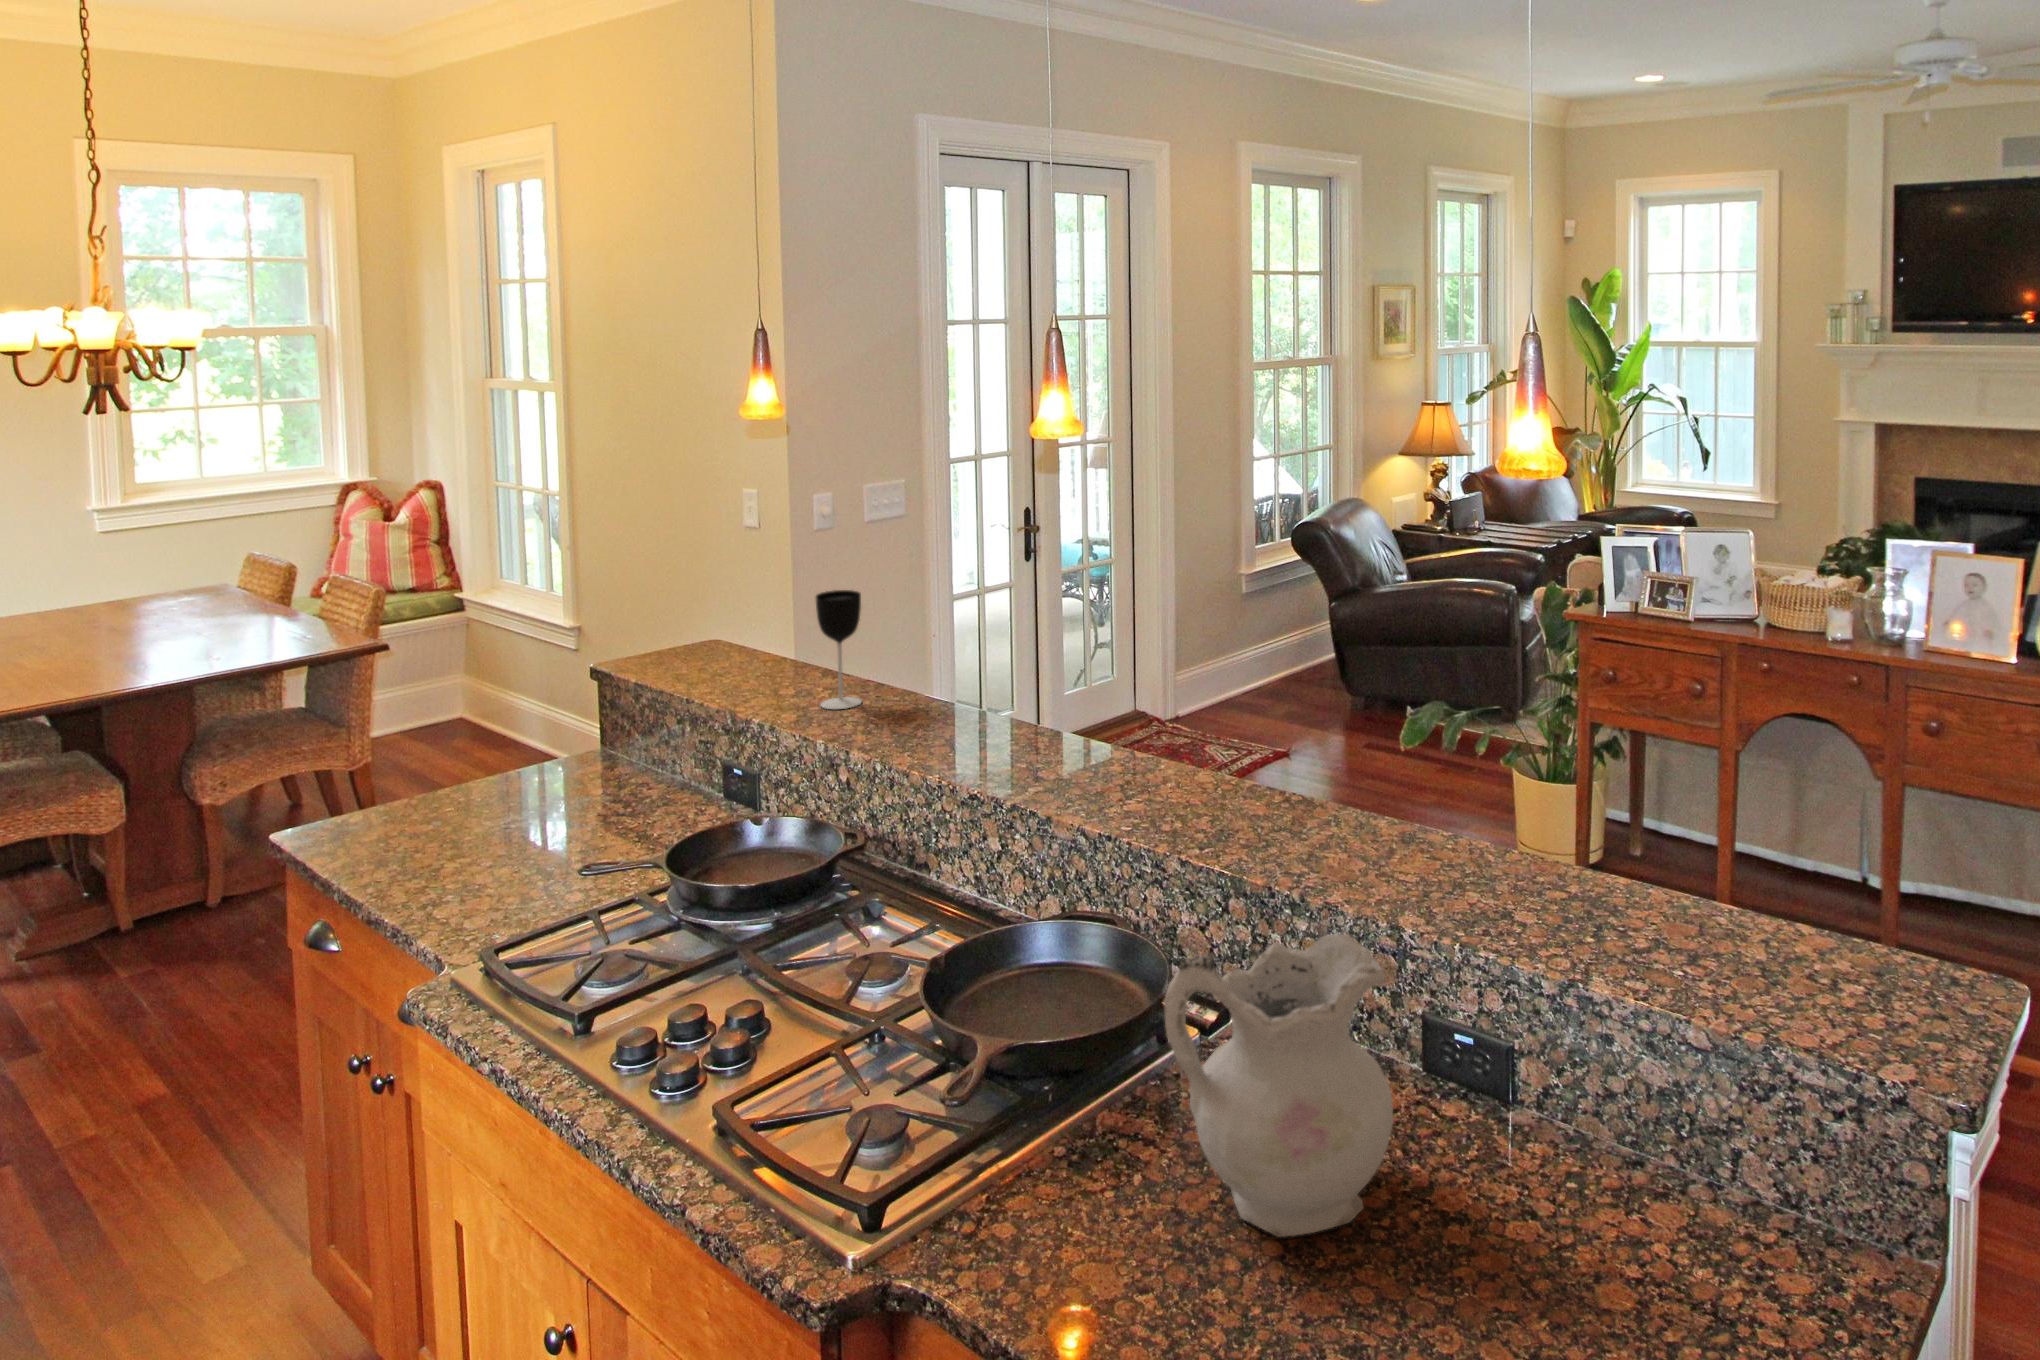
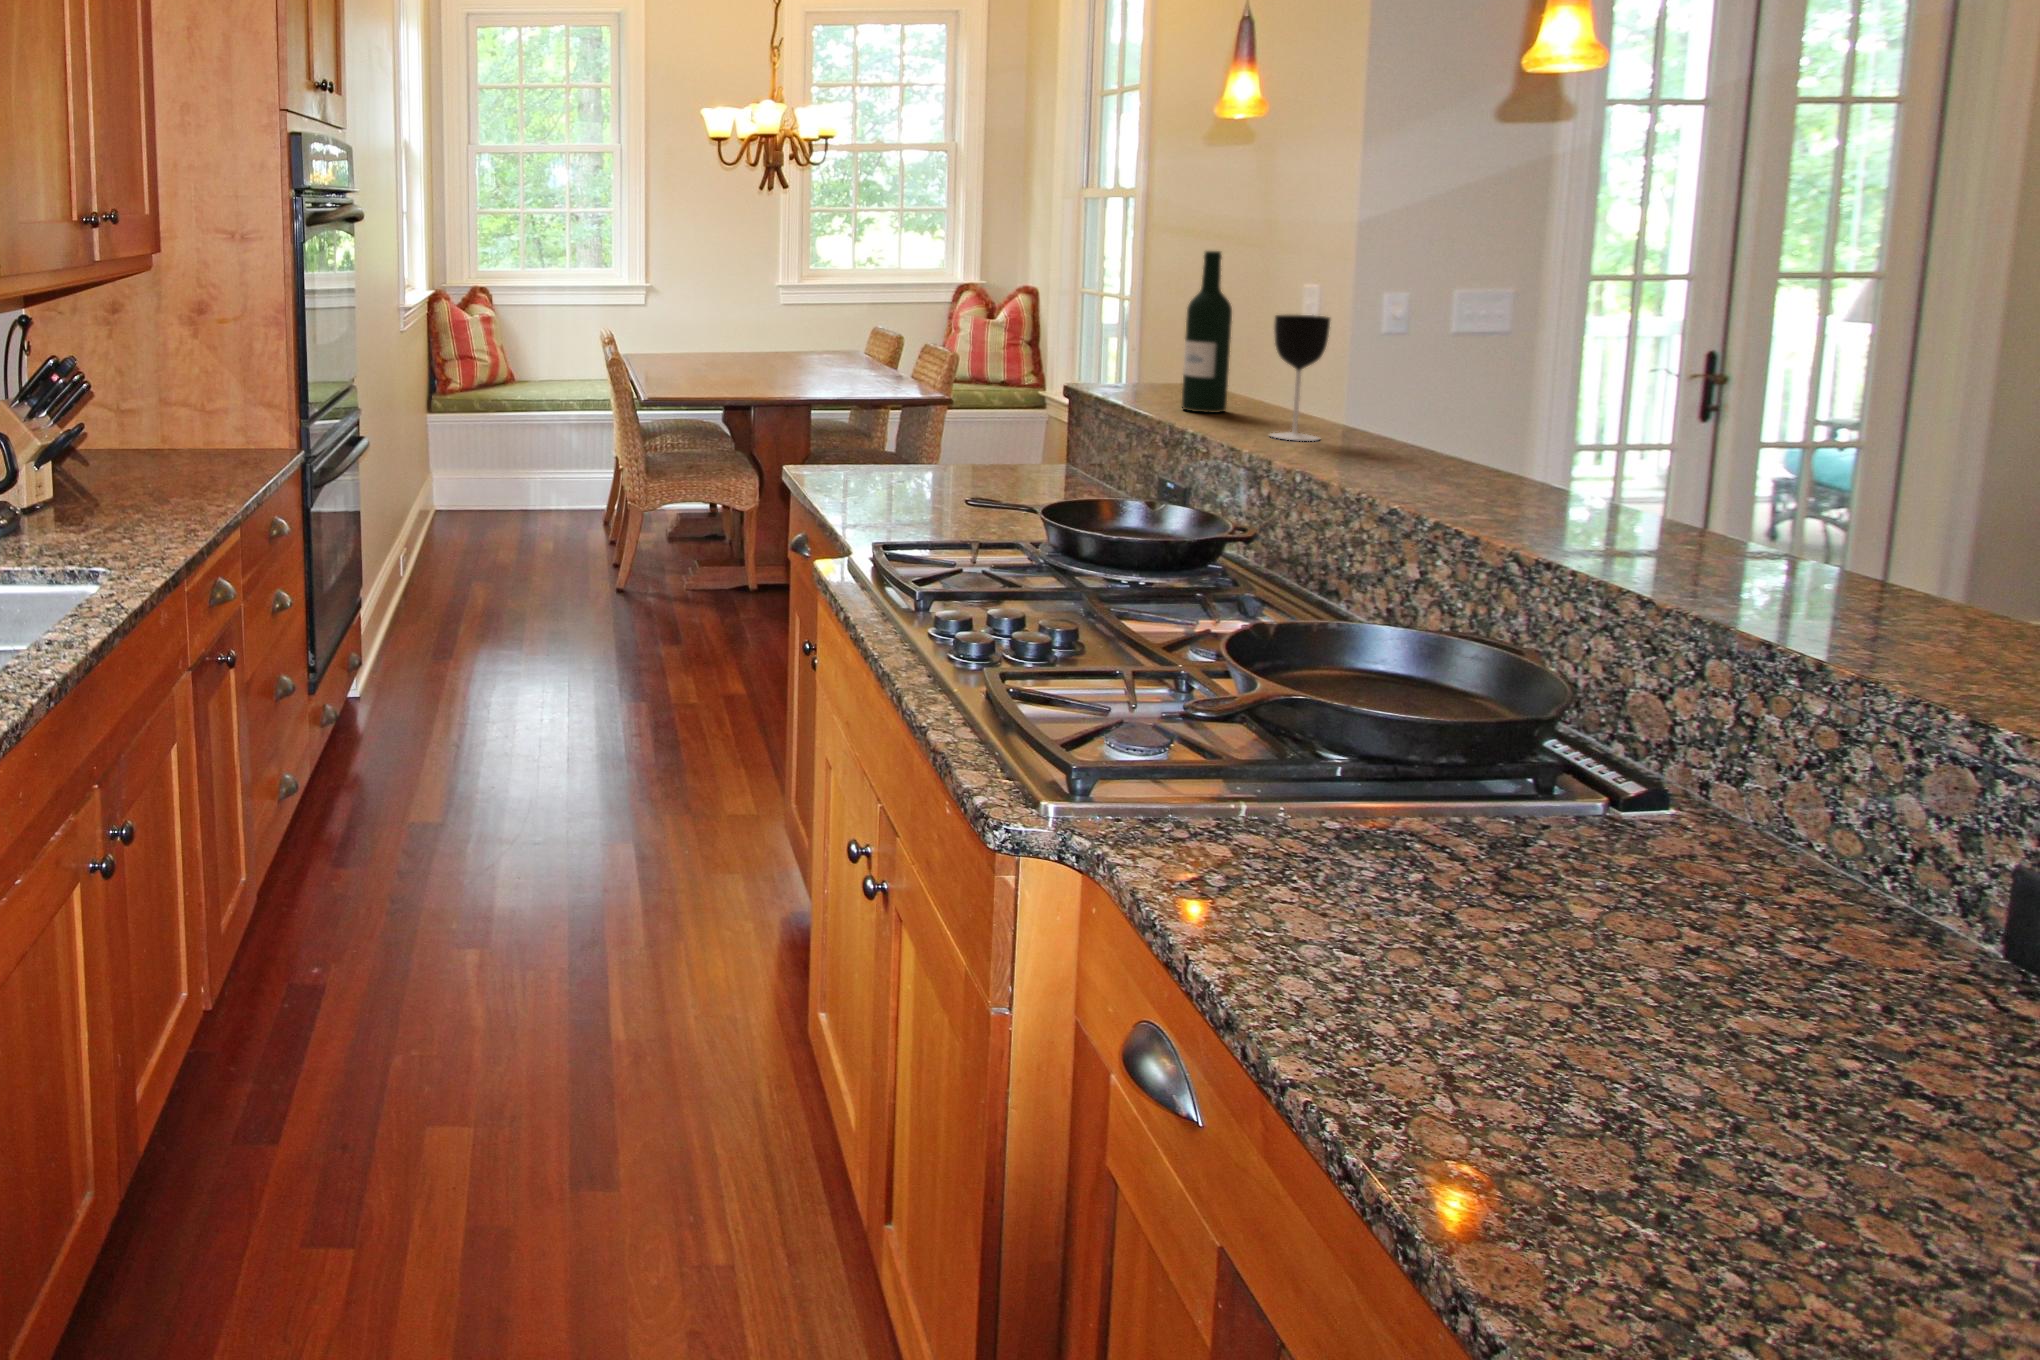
wine bottle: none [719,526,762,683] -> present [1182,251,1232,413]
ceramic pitcher: present [1164,934,1393,1237] -> none [1444,586,1844,1006]

